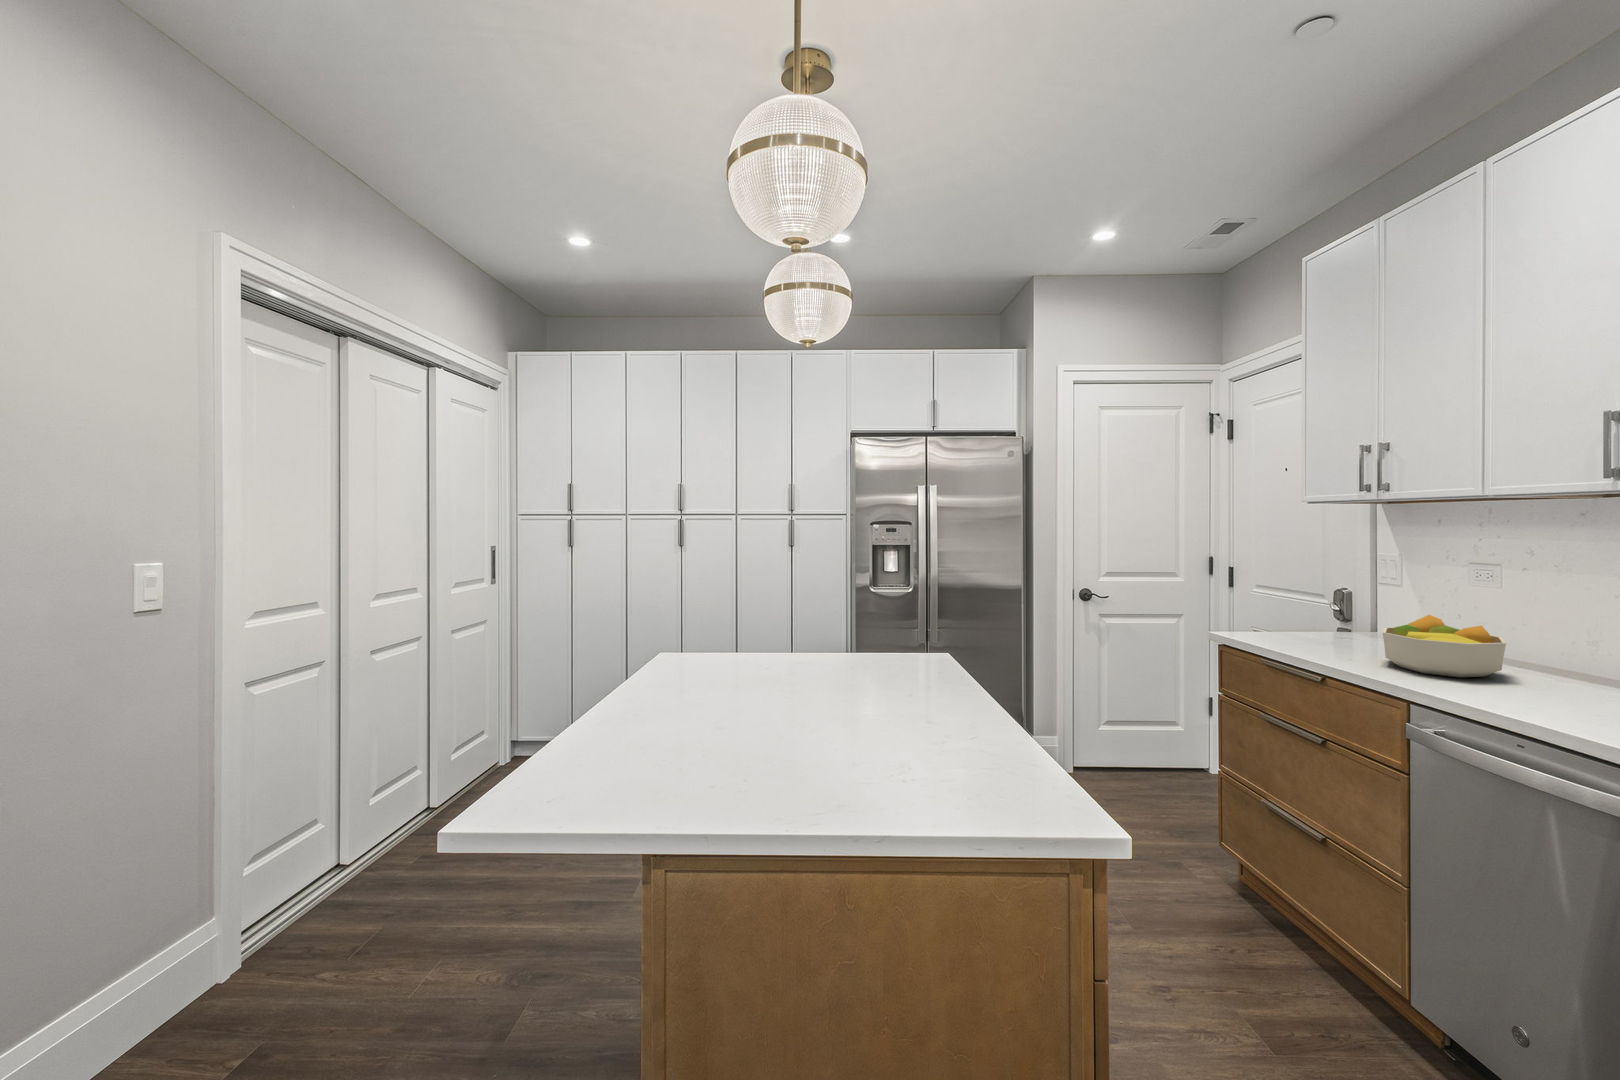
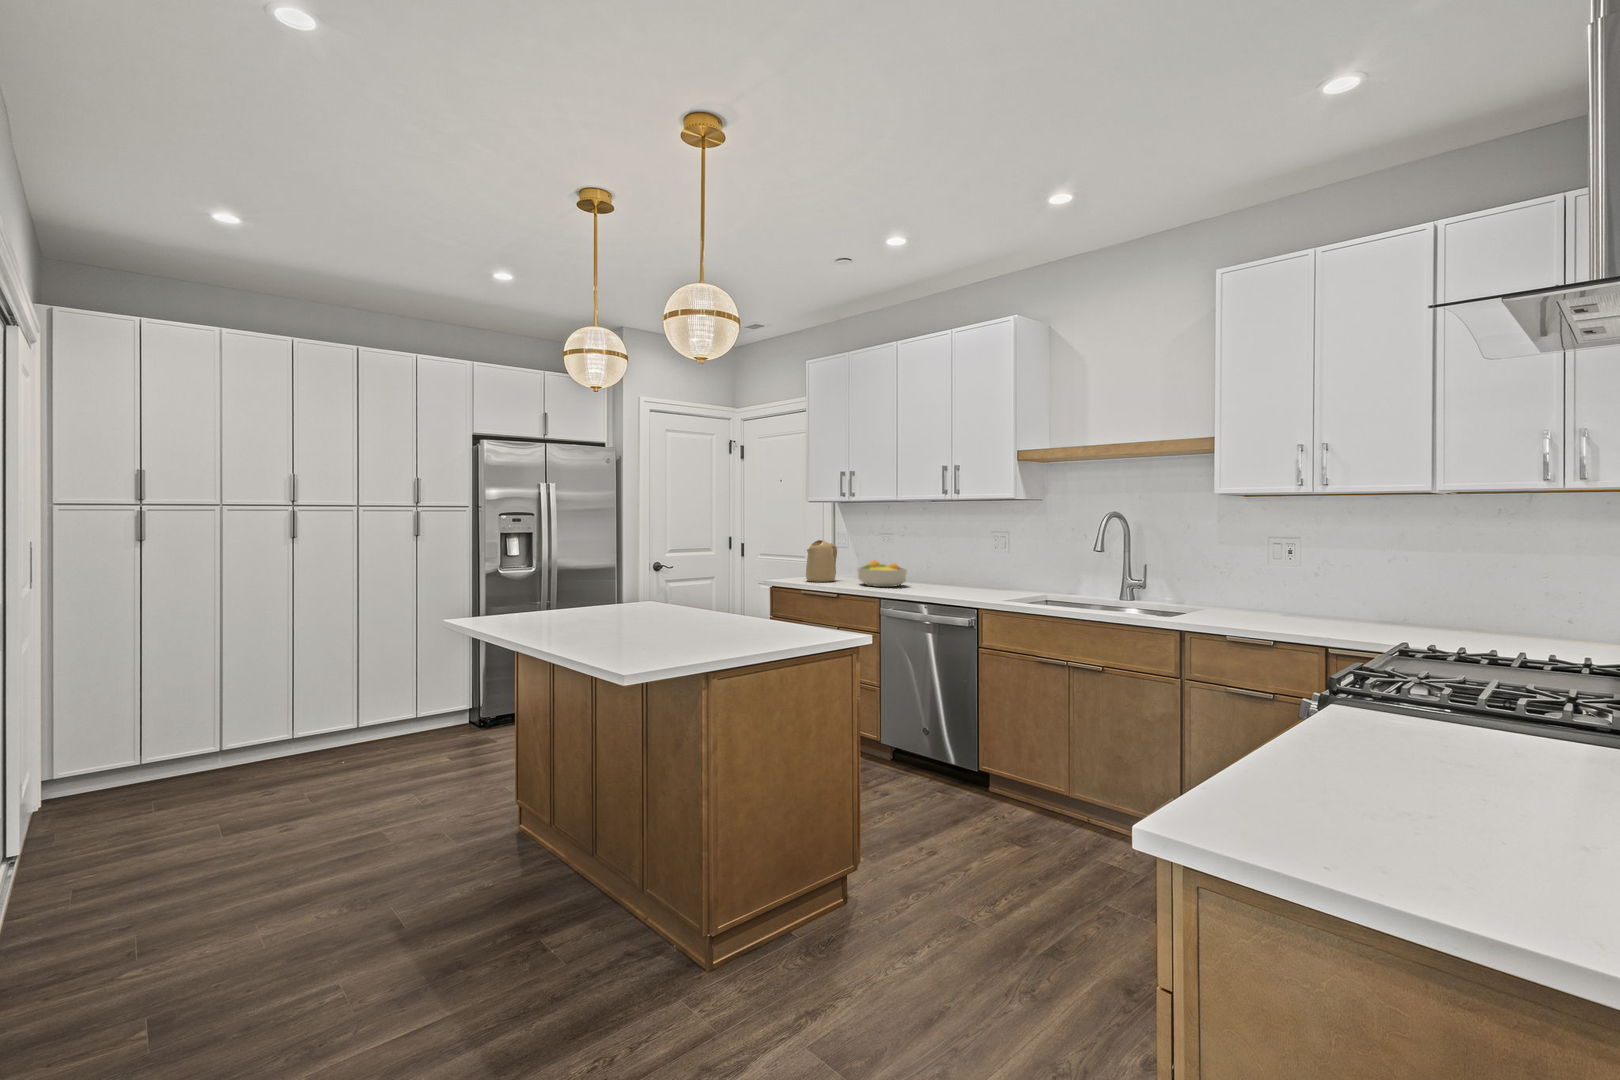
kettle: none [1278,570,1355,648] -> present [806,540,837,582]

